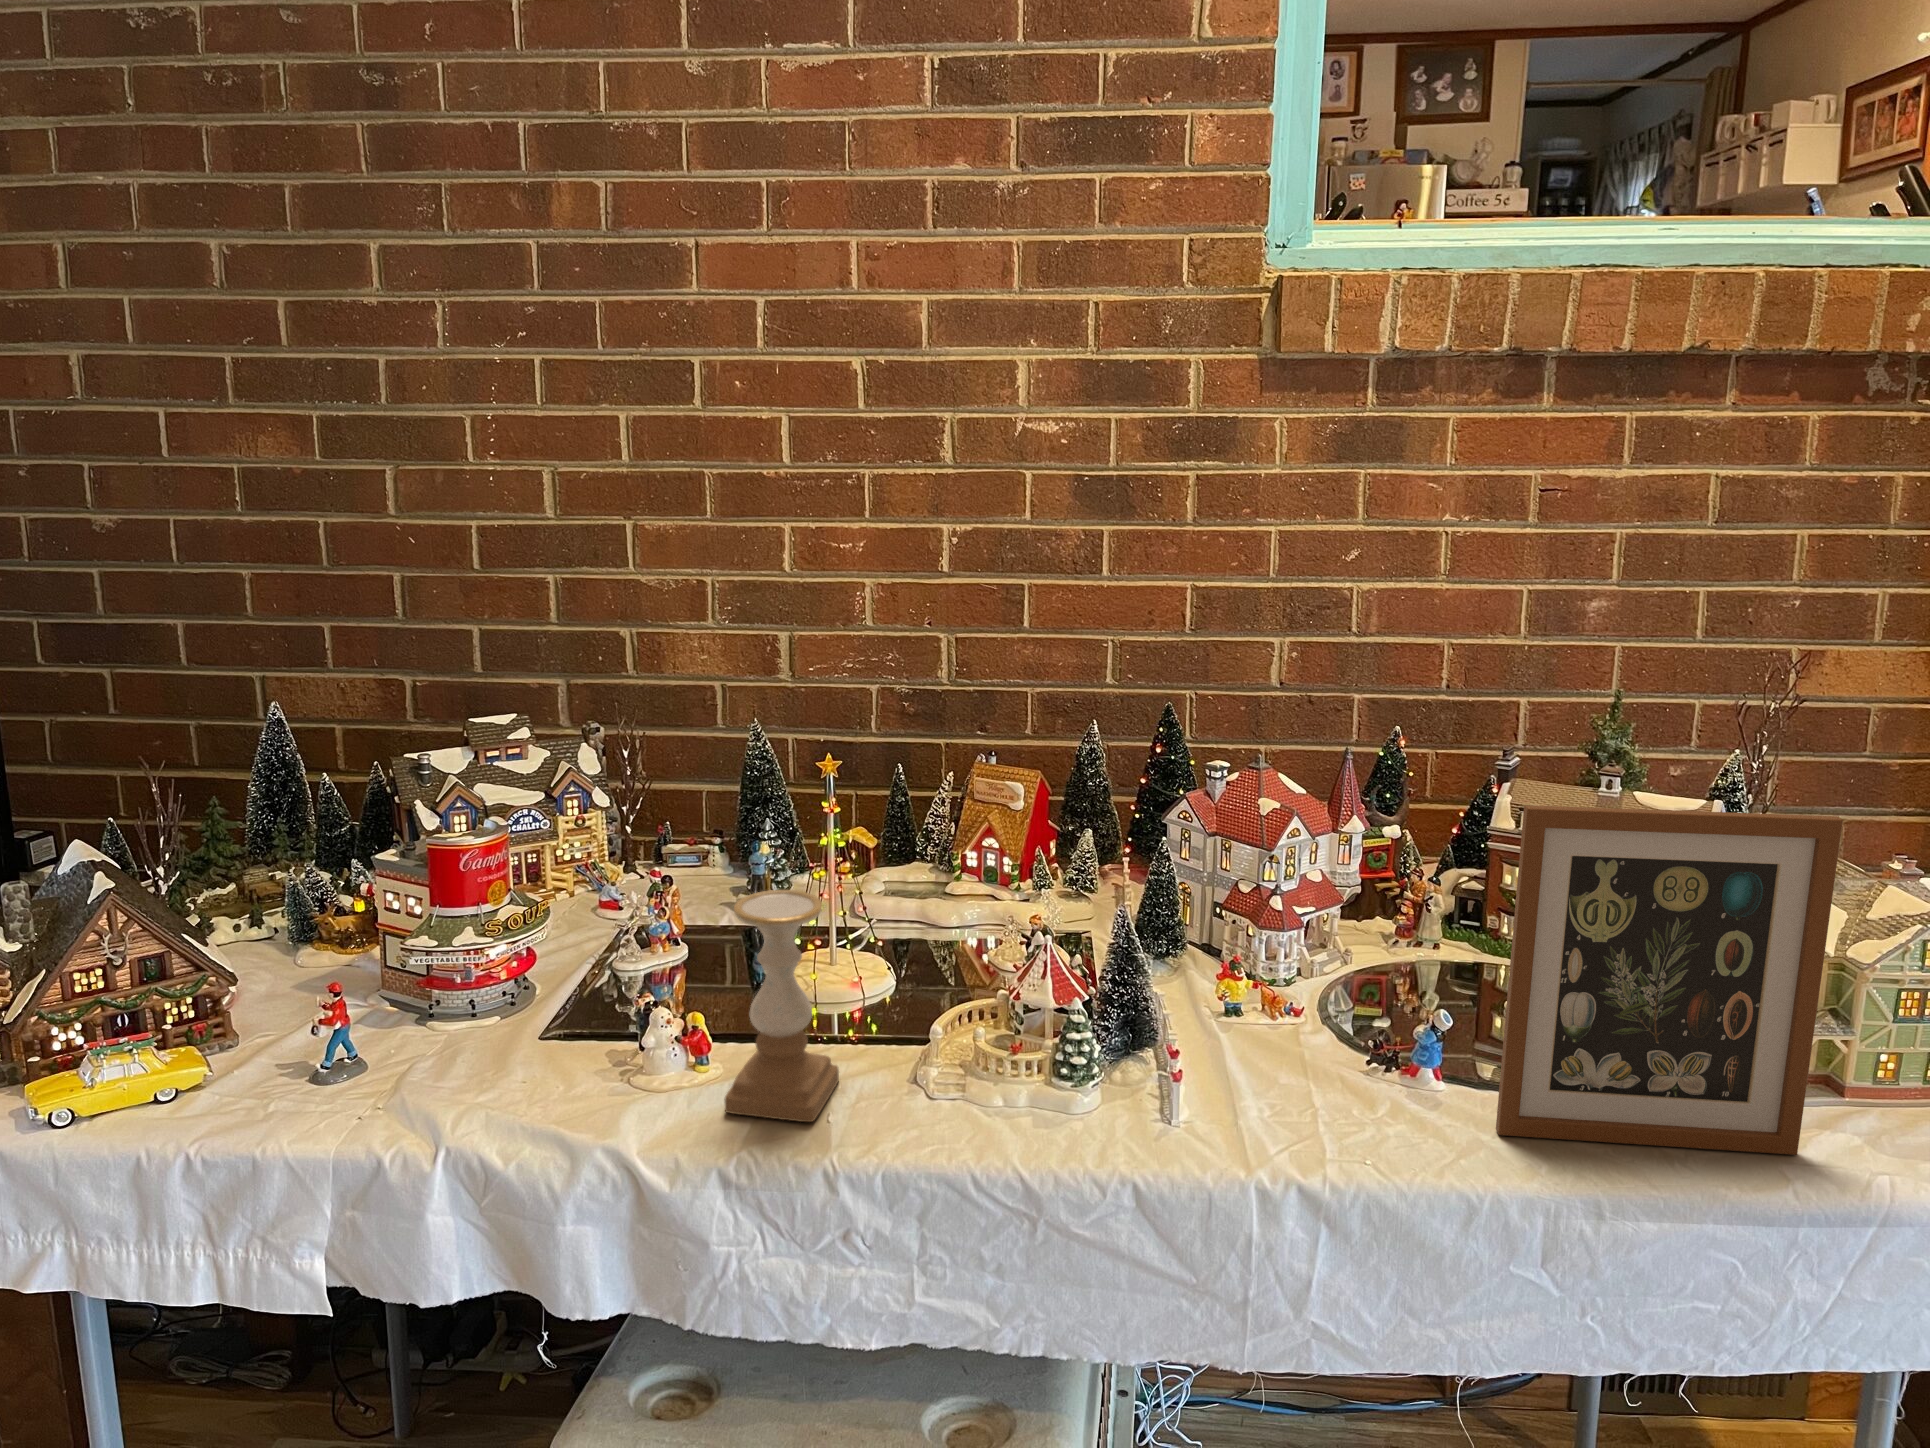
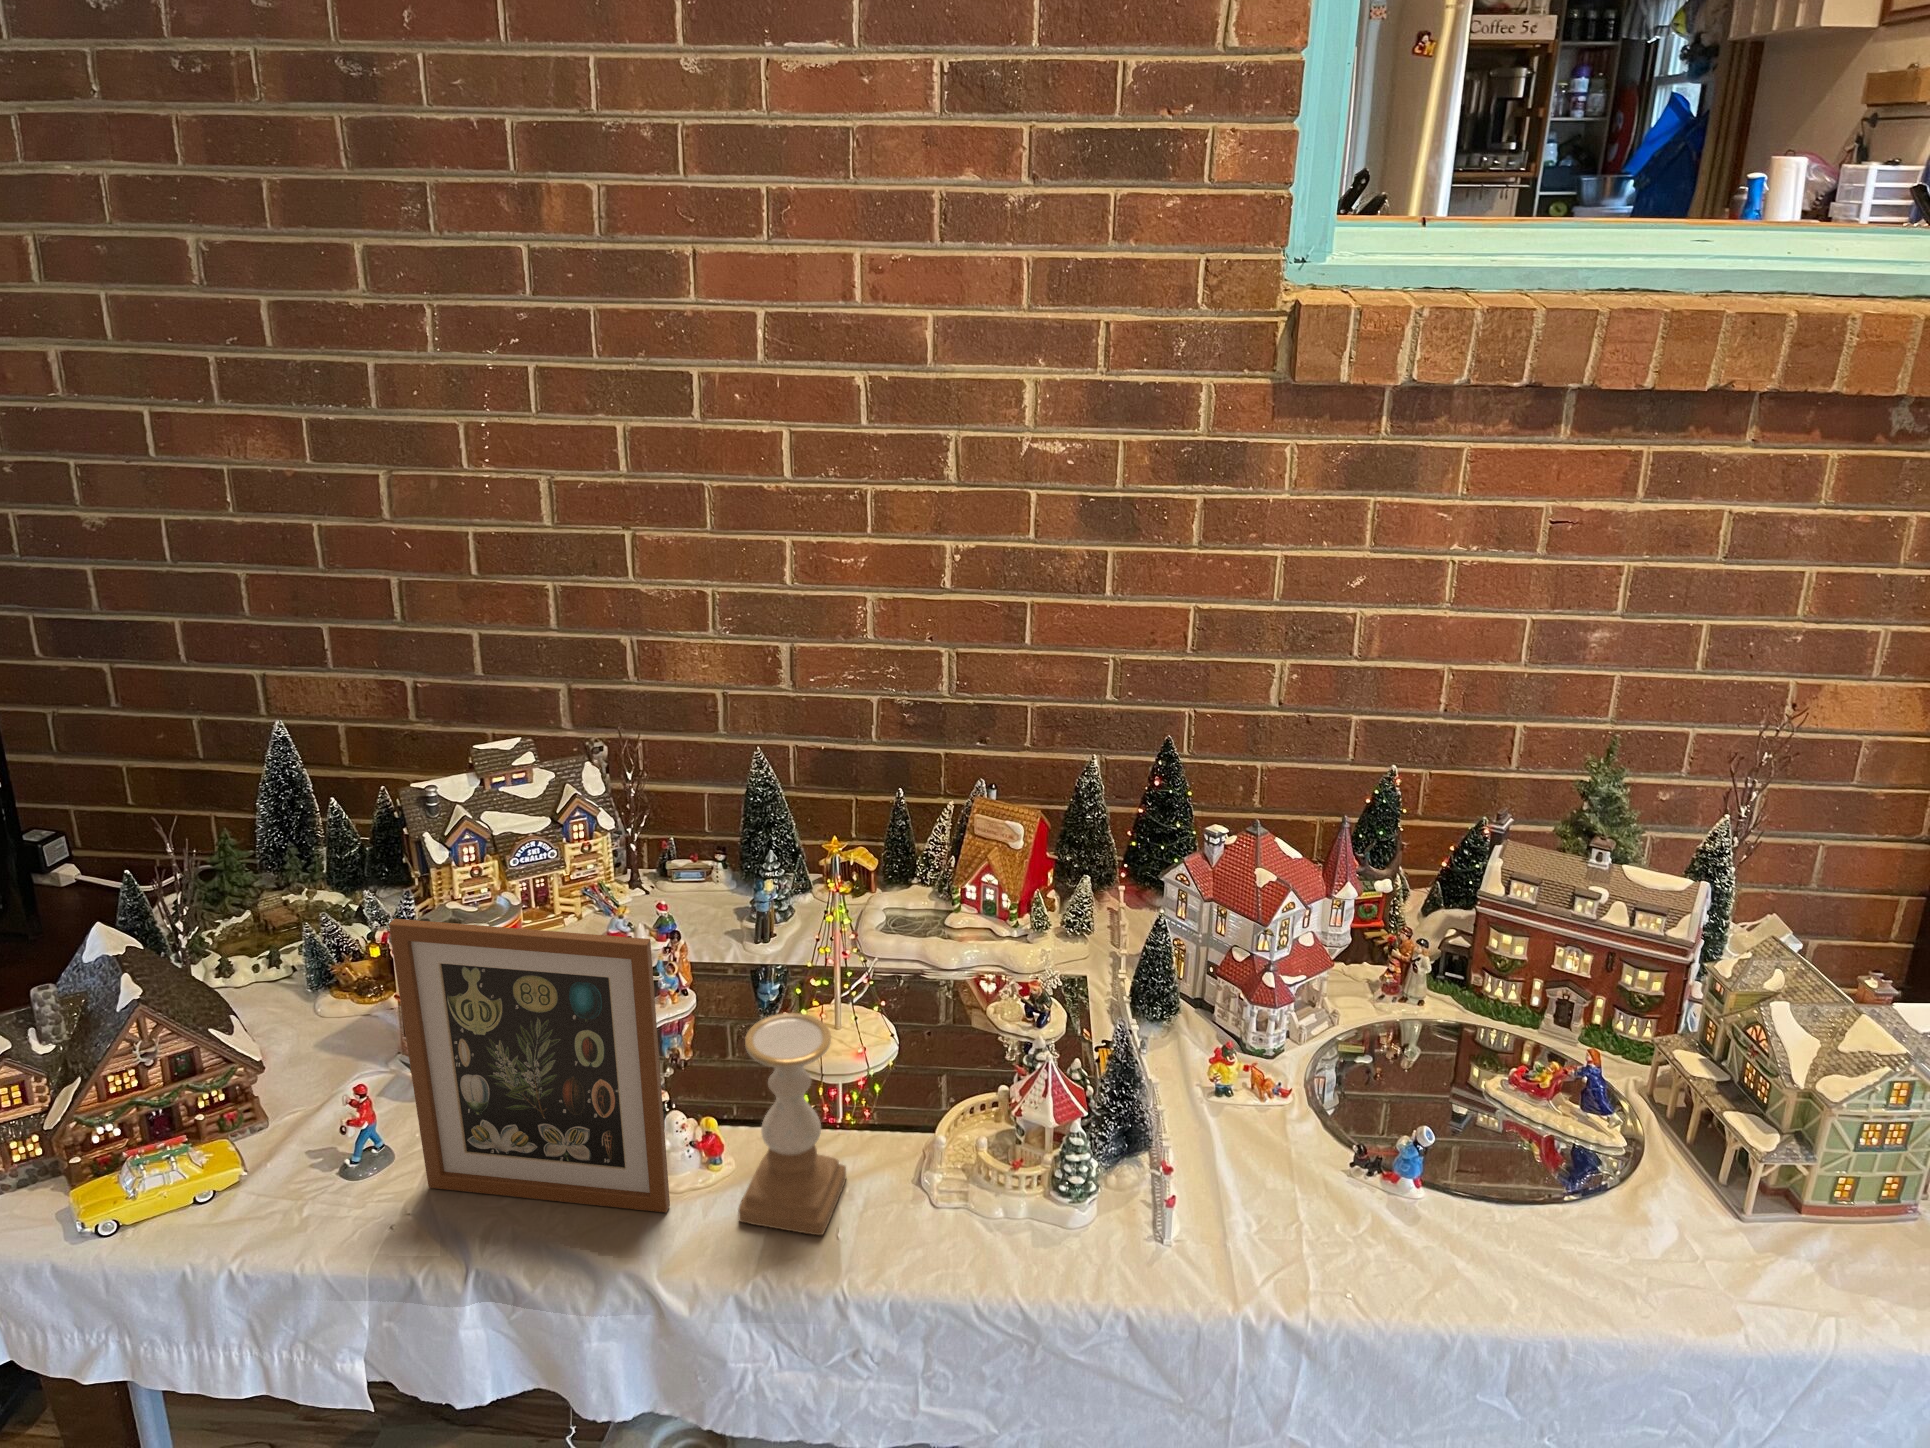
picture frame: present [1496,805,1843,1155] -> present [389,919,670,1213]

